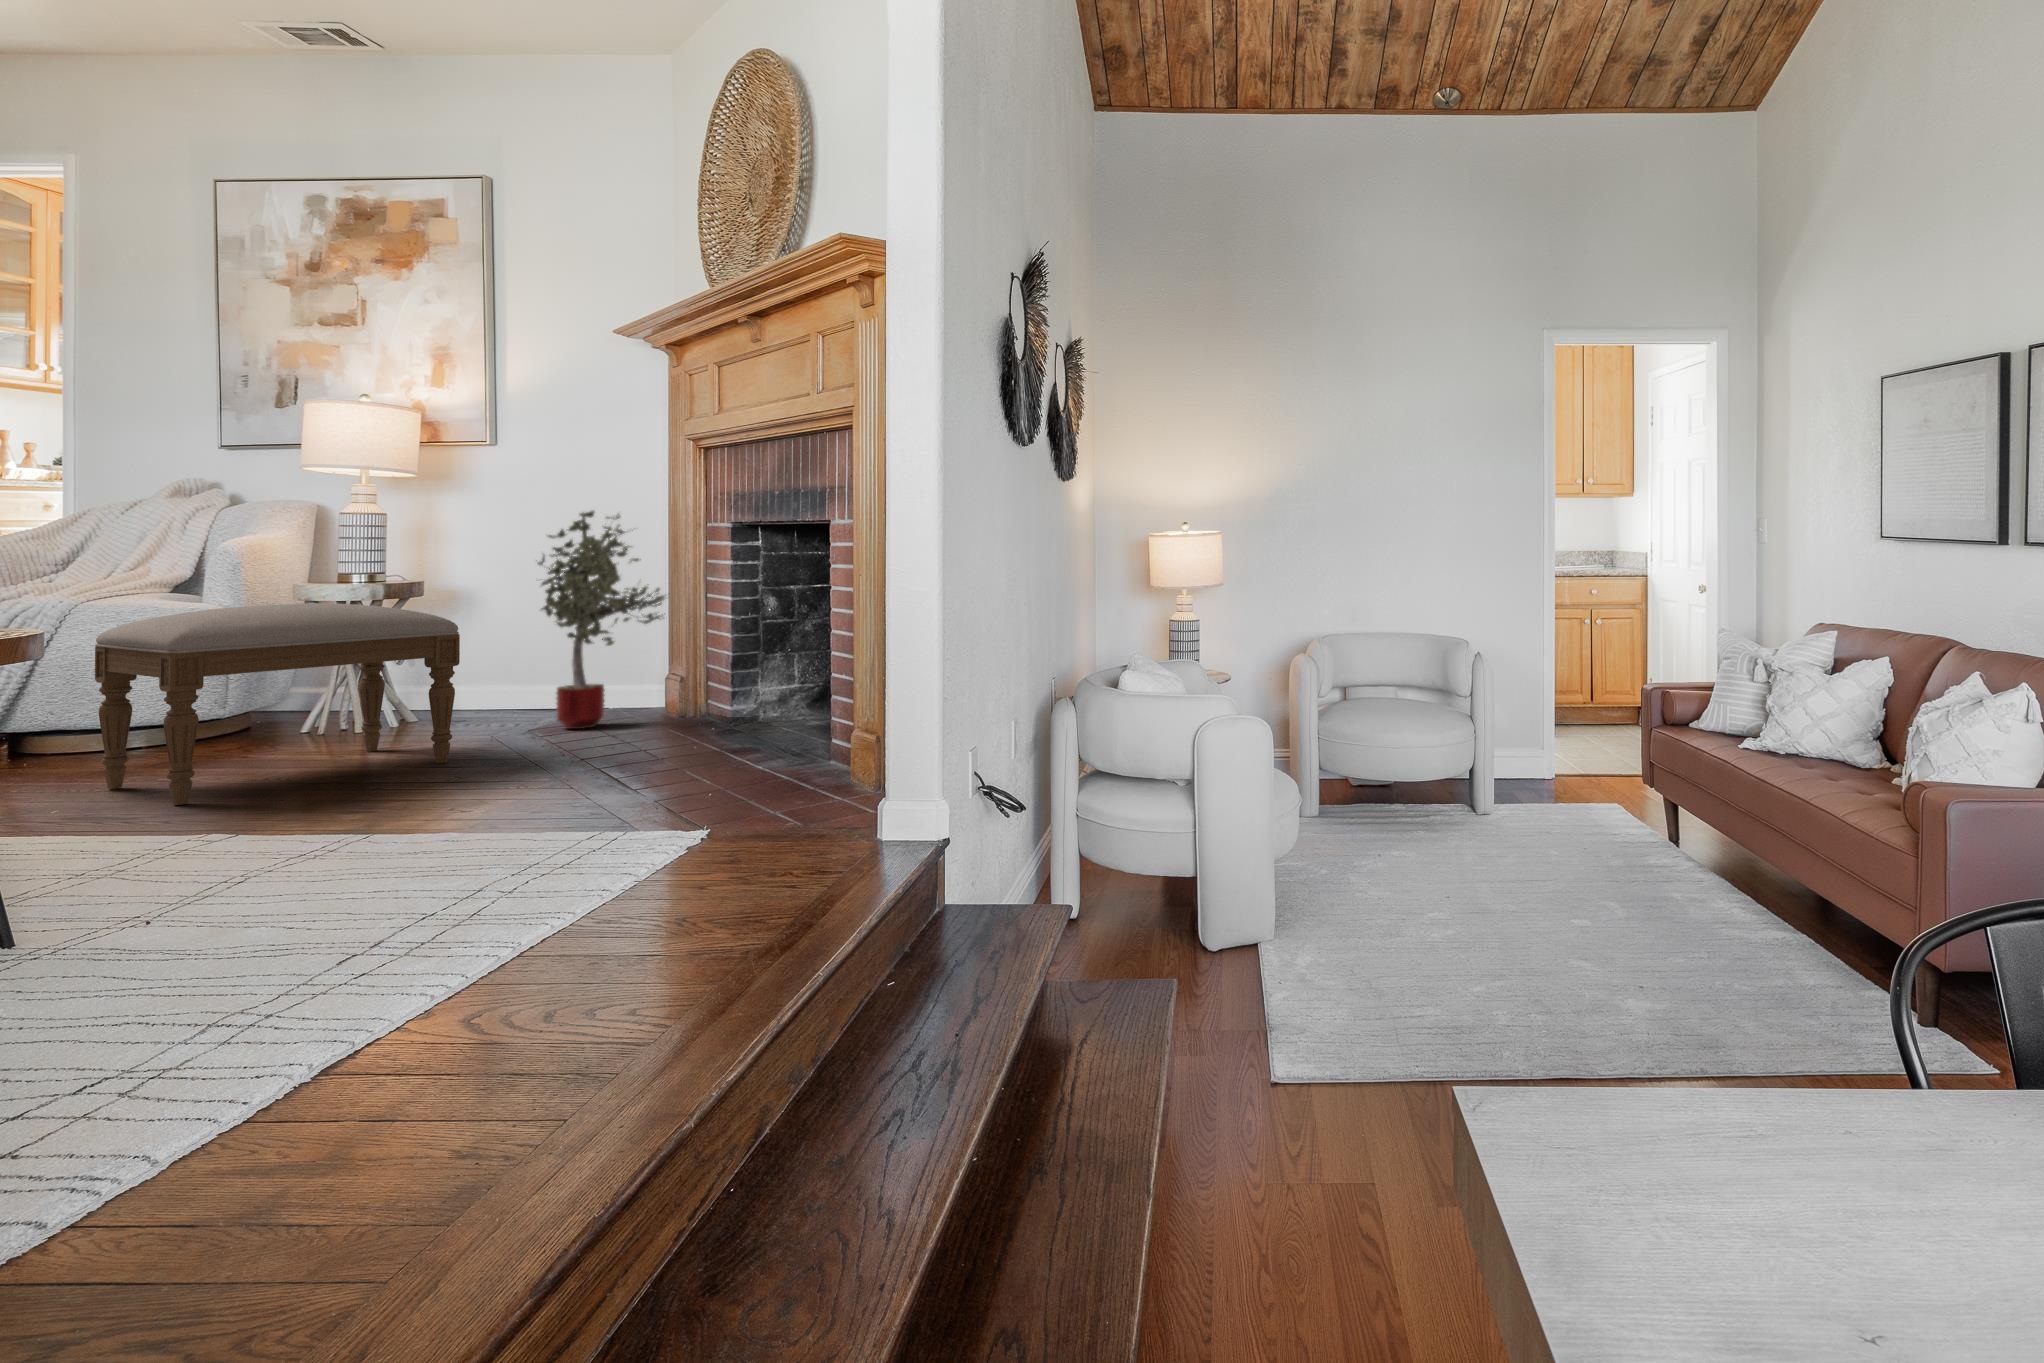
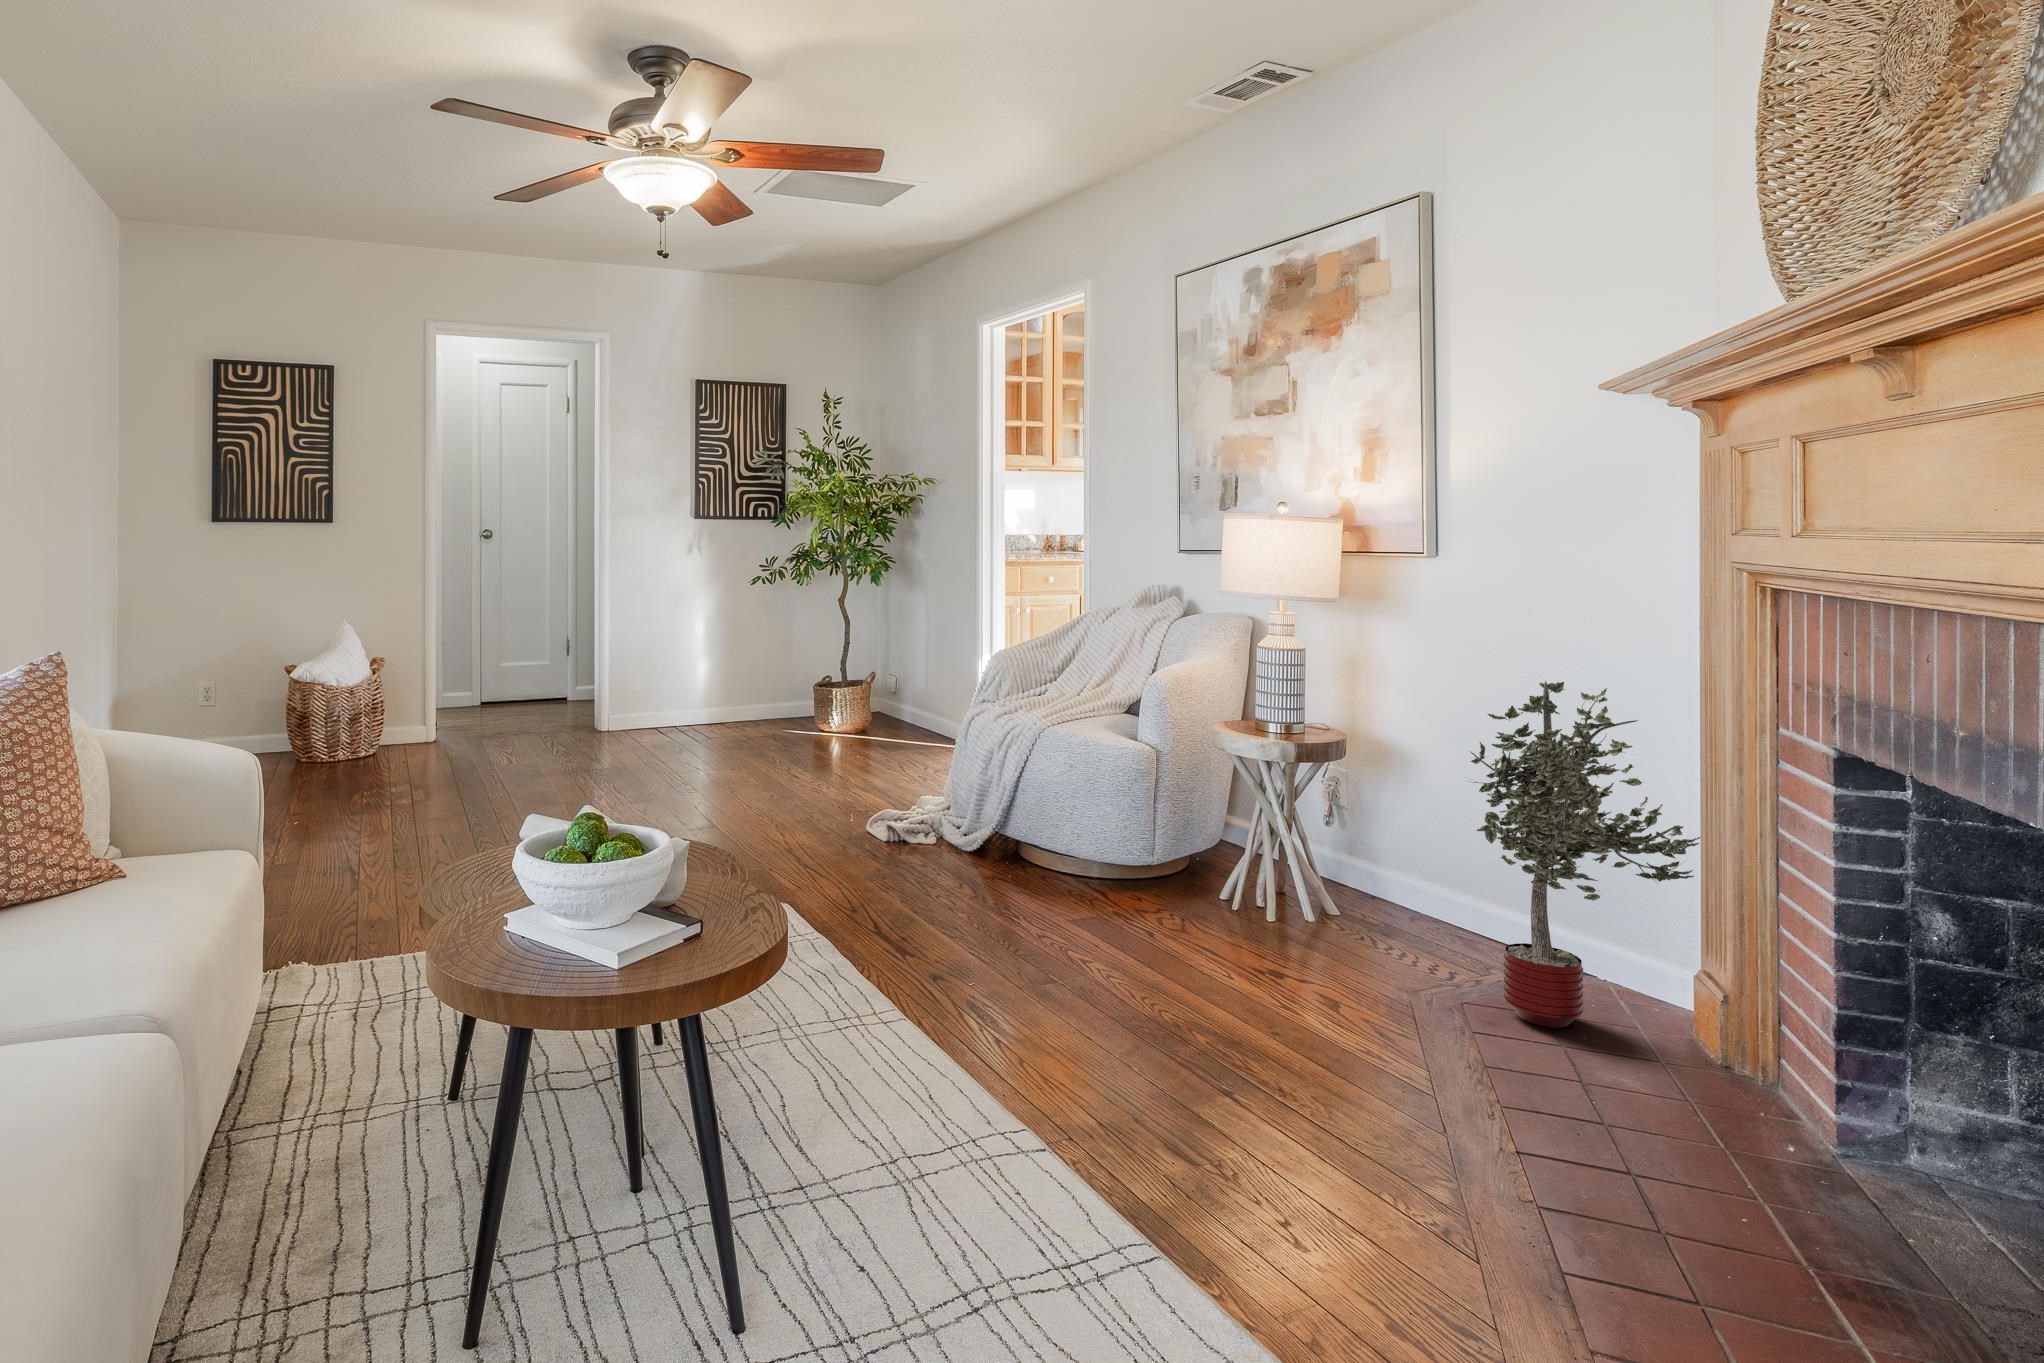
ottoman: present [95,603,460,805] -> none [1004,793,1346,1060]

